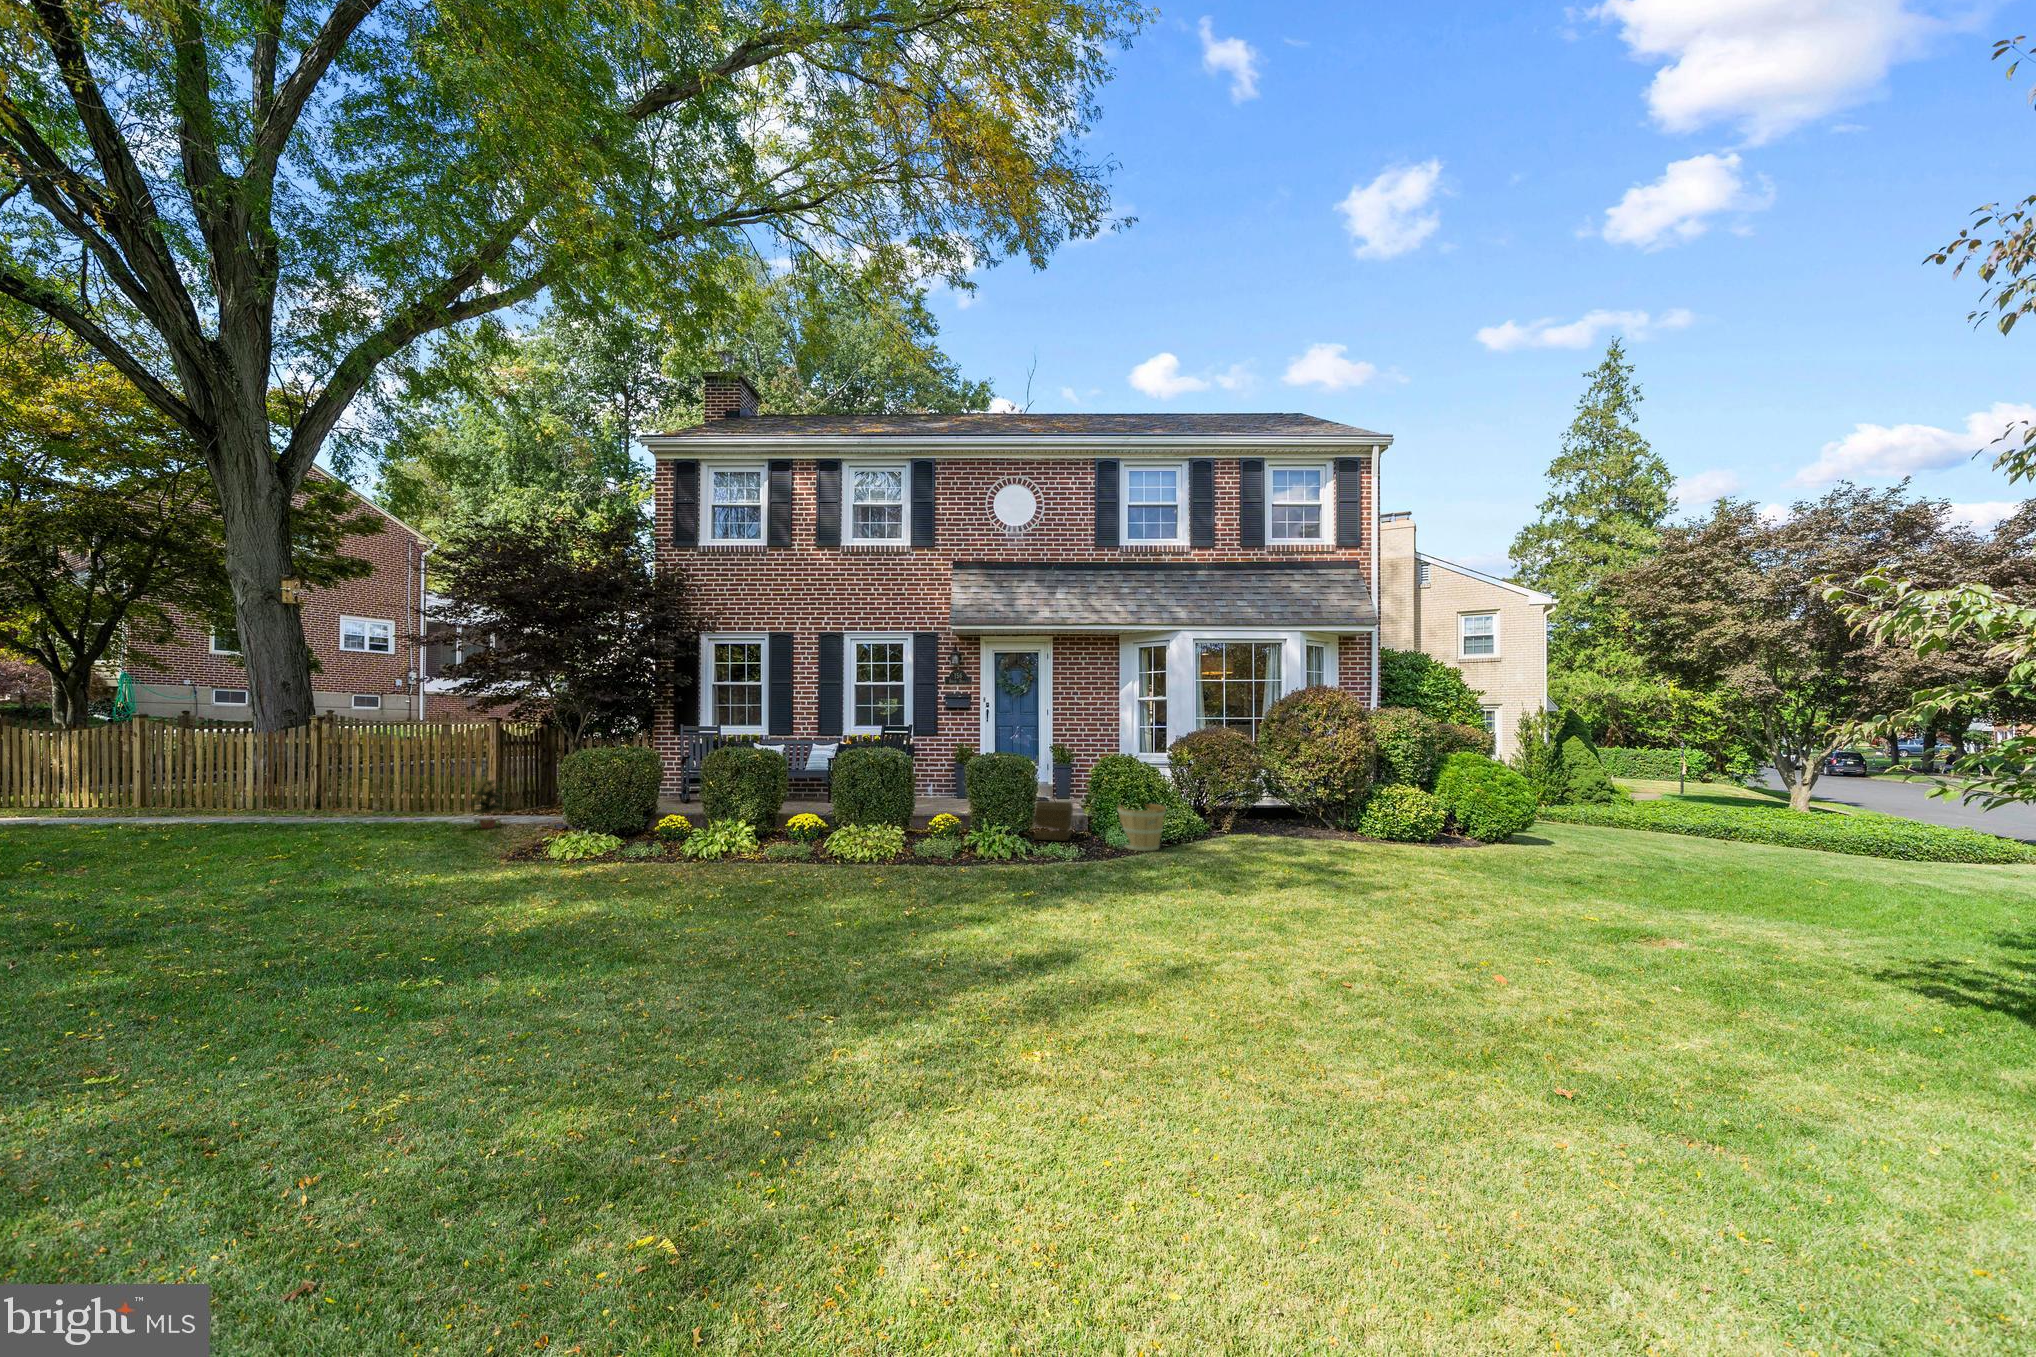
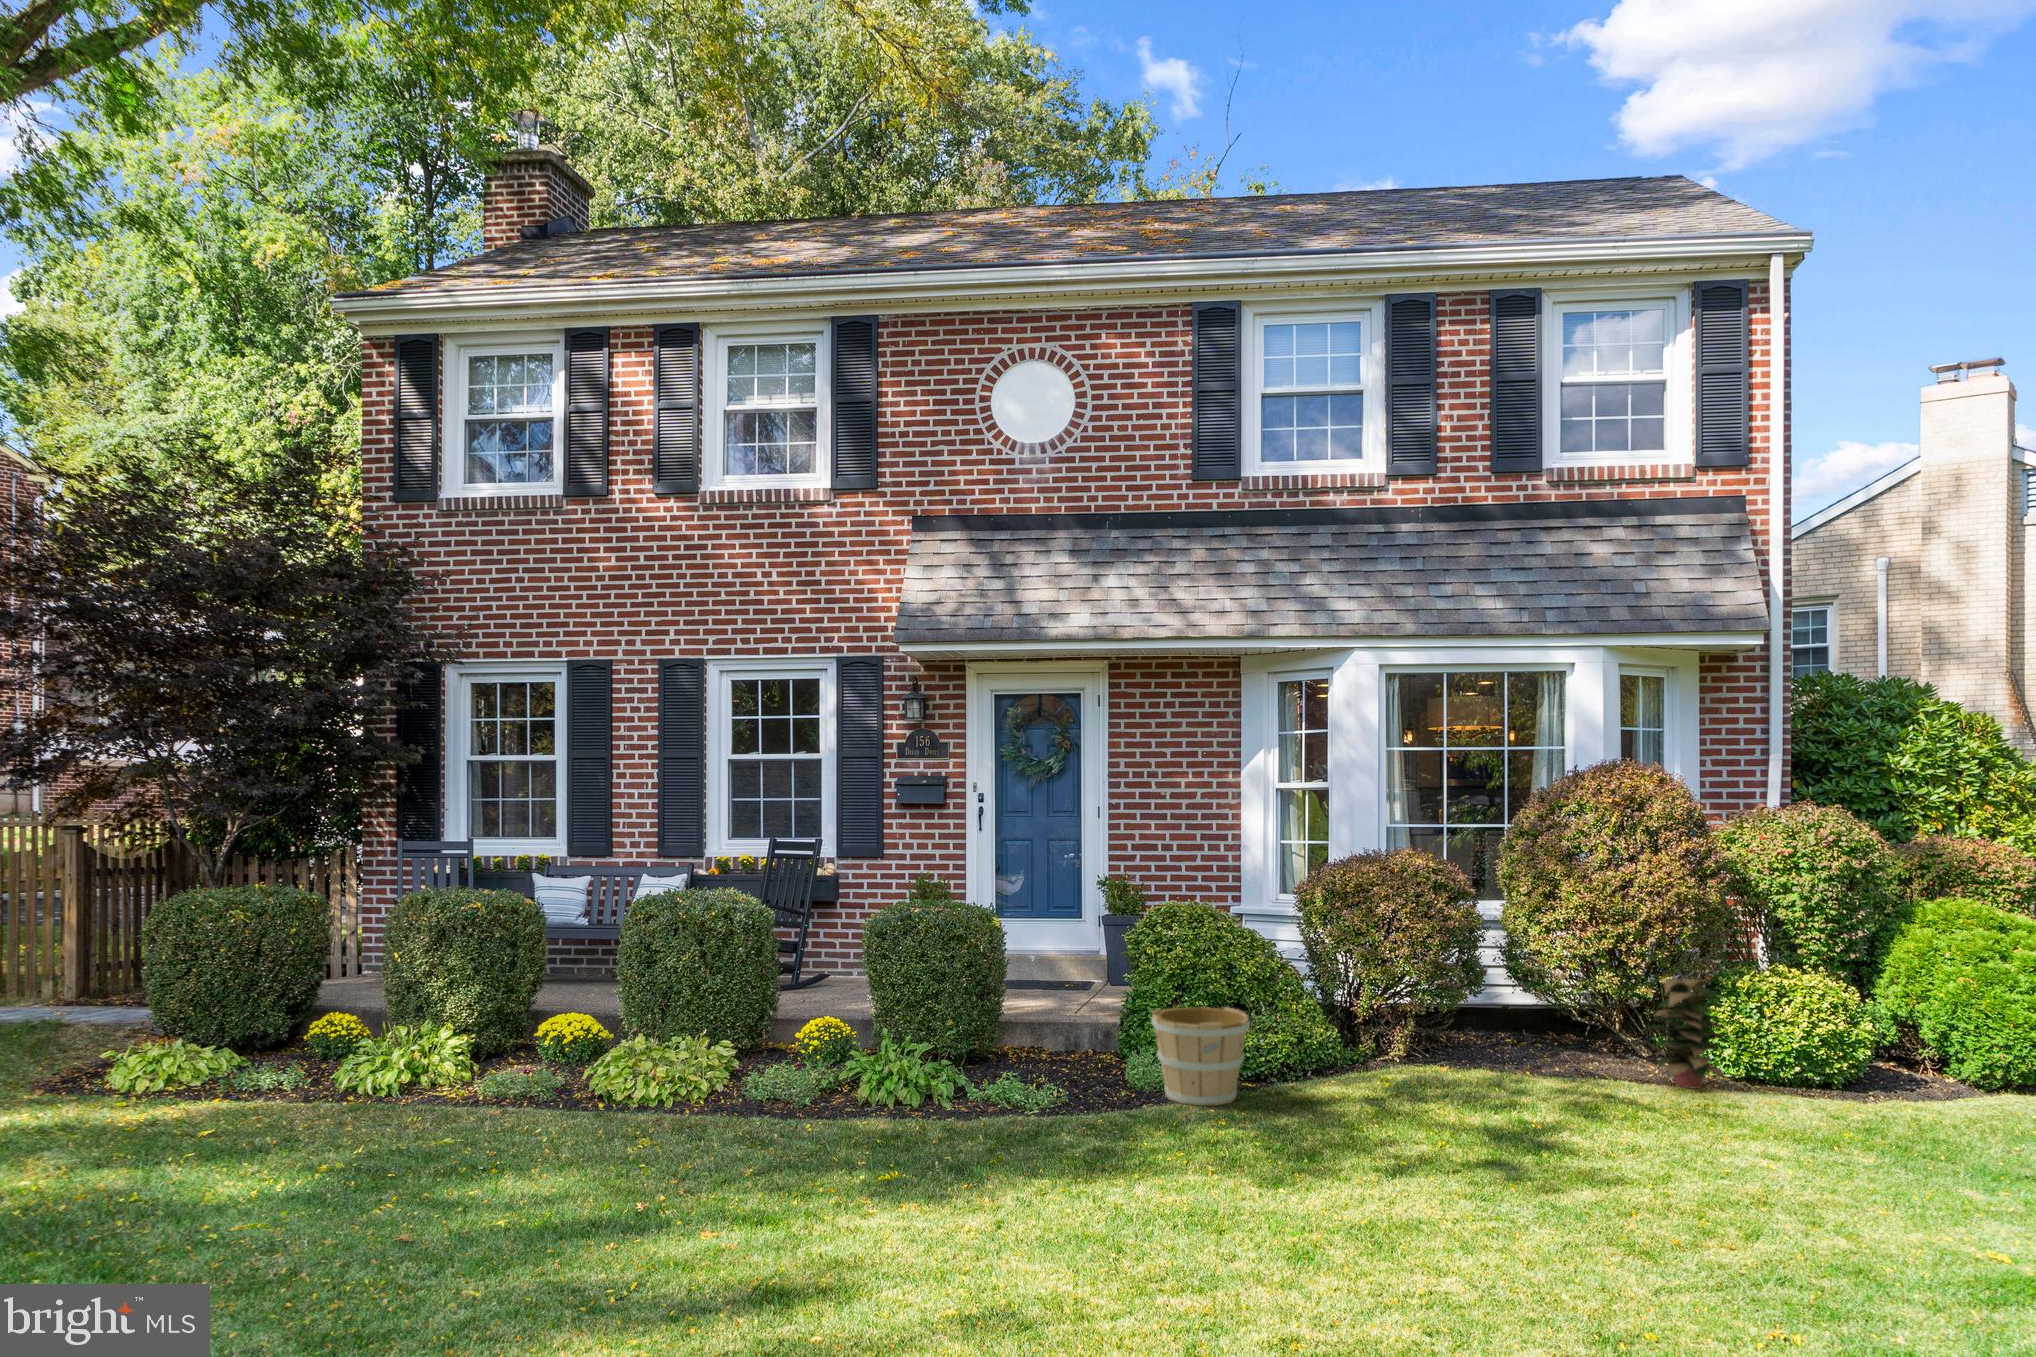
decorative plant: present [472,780,505,828] -> present [1650,978,1726,1089]
wooden crate: present [1034,801,1073,841] -> none [992,993,1086,1076]

